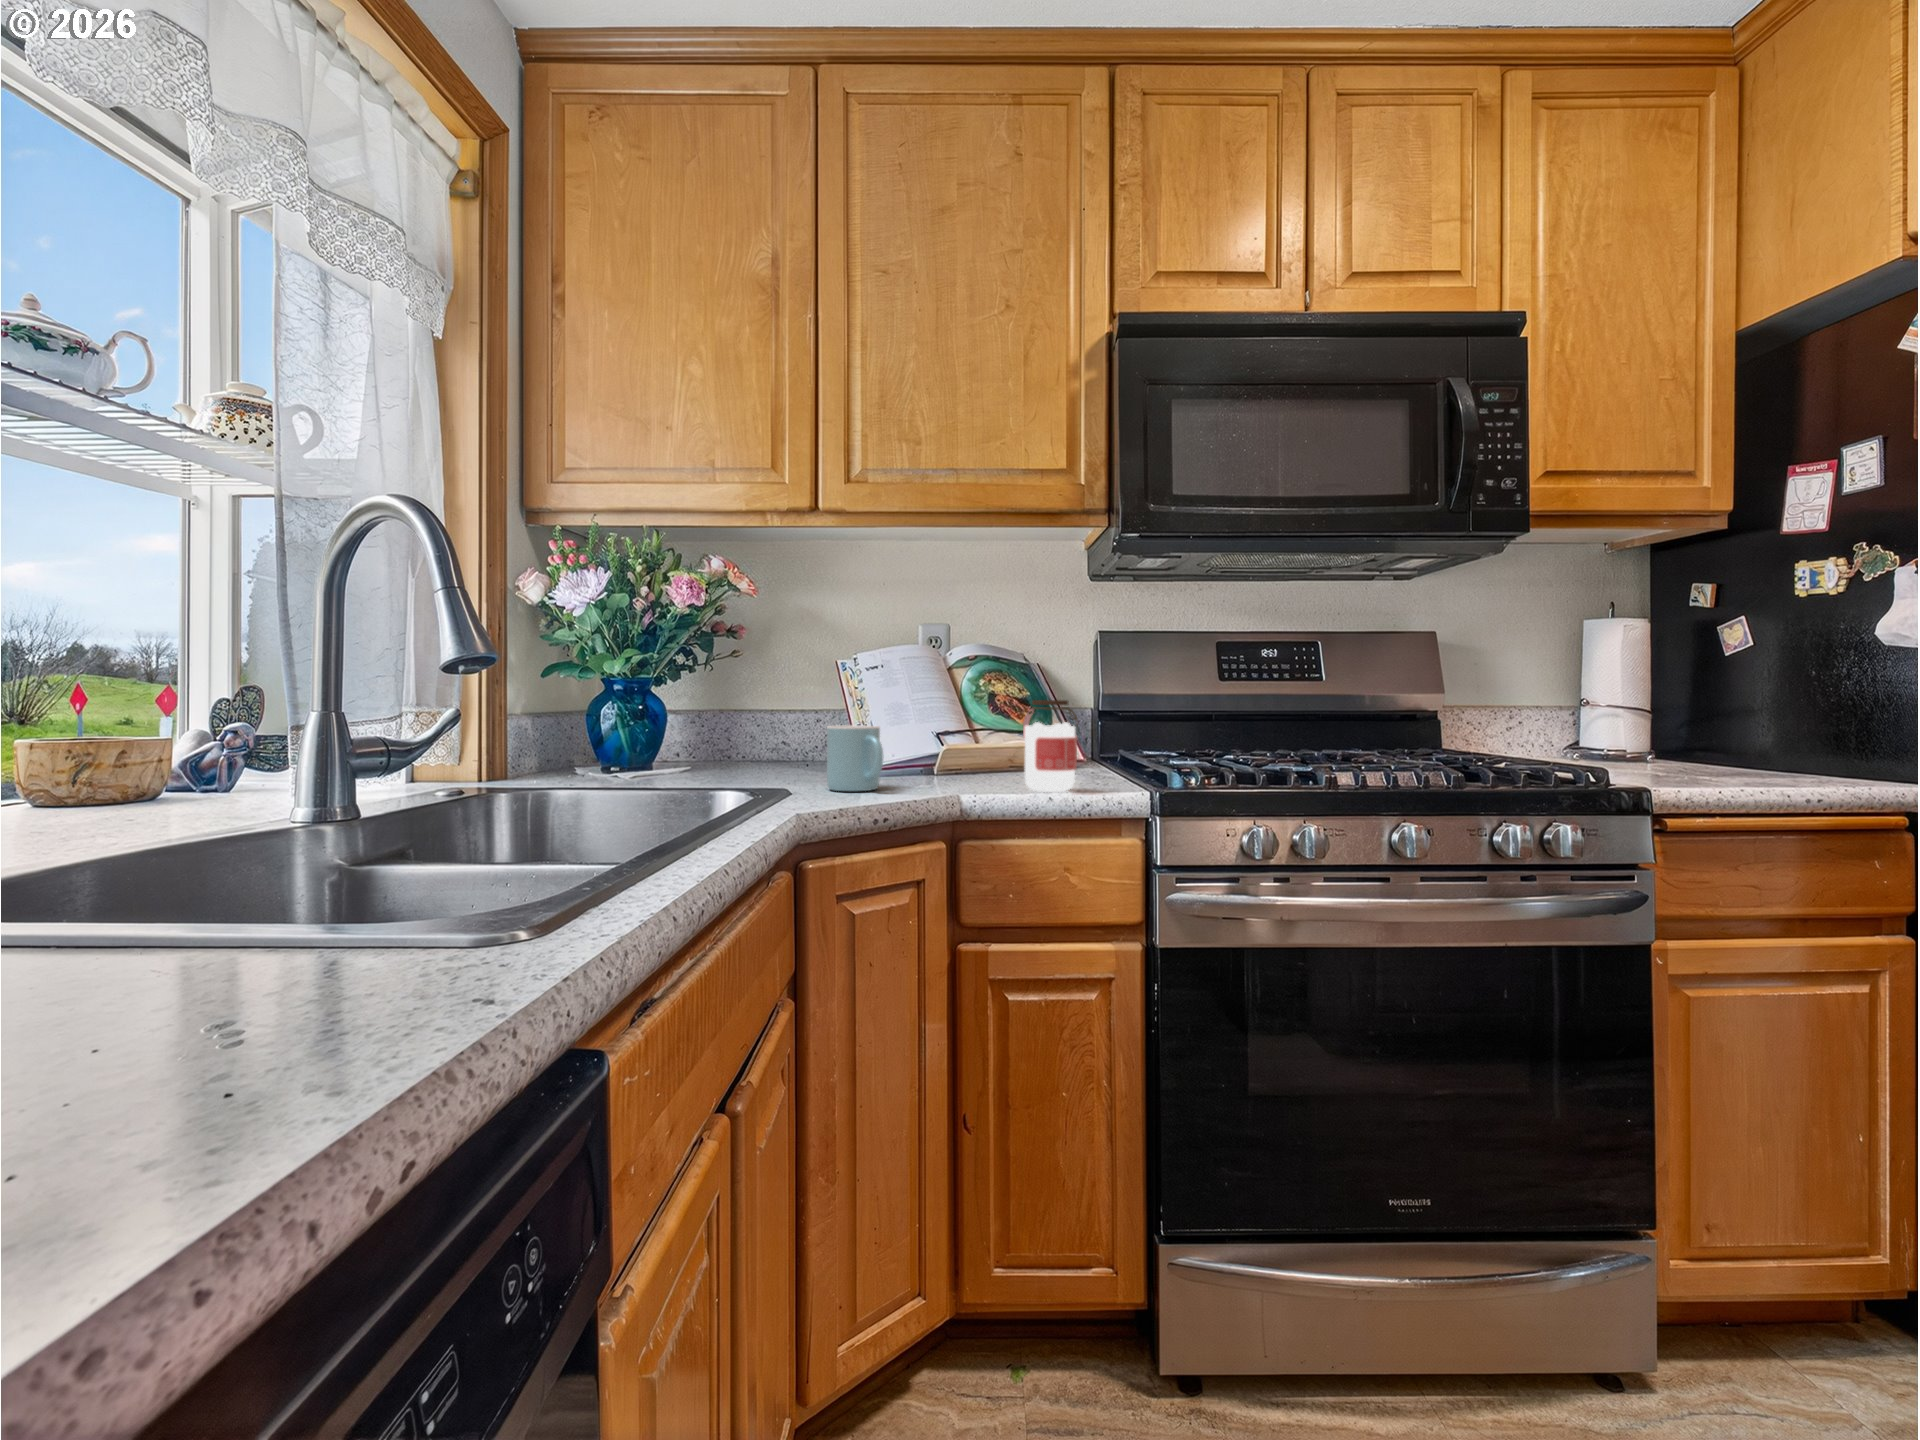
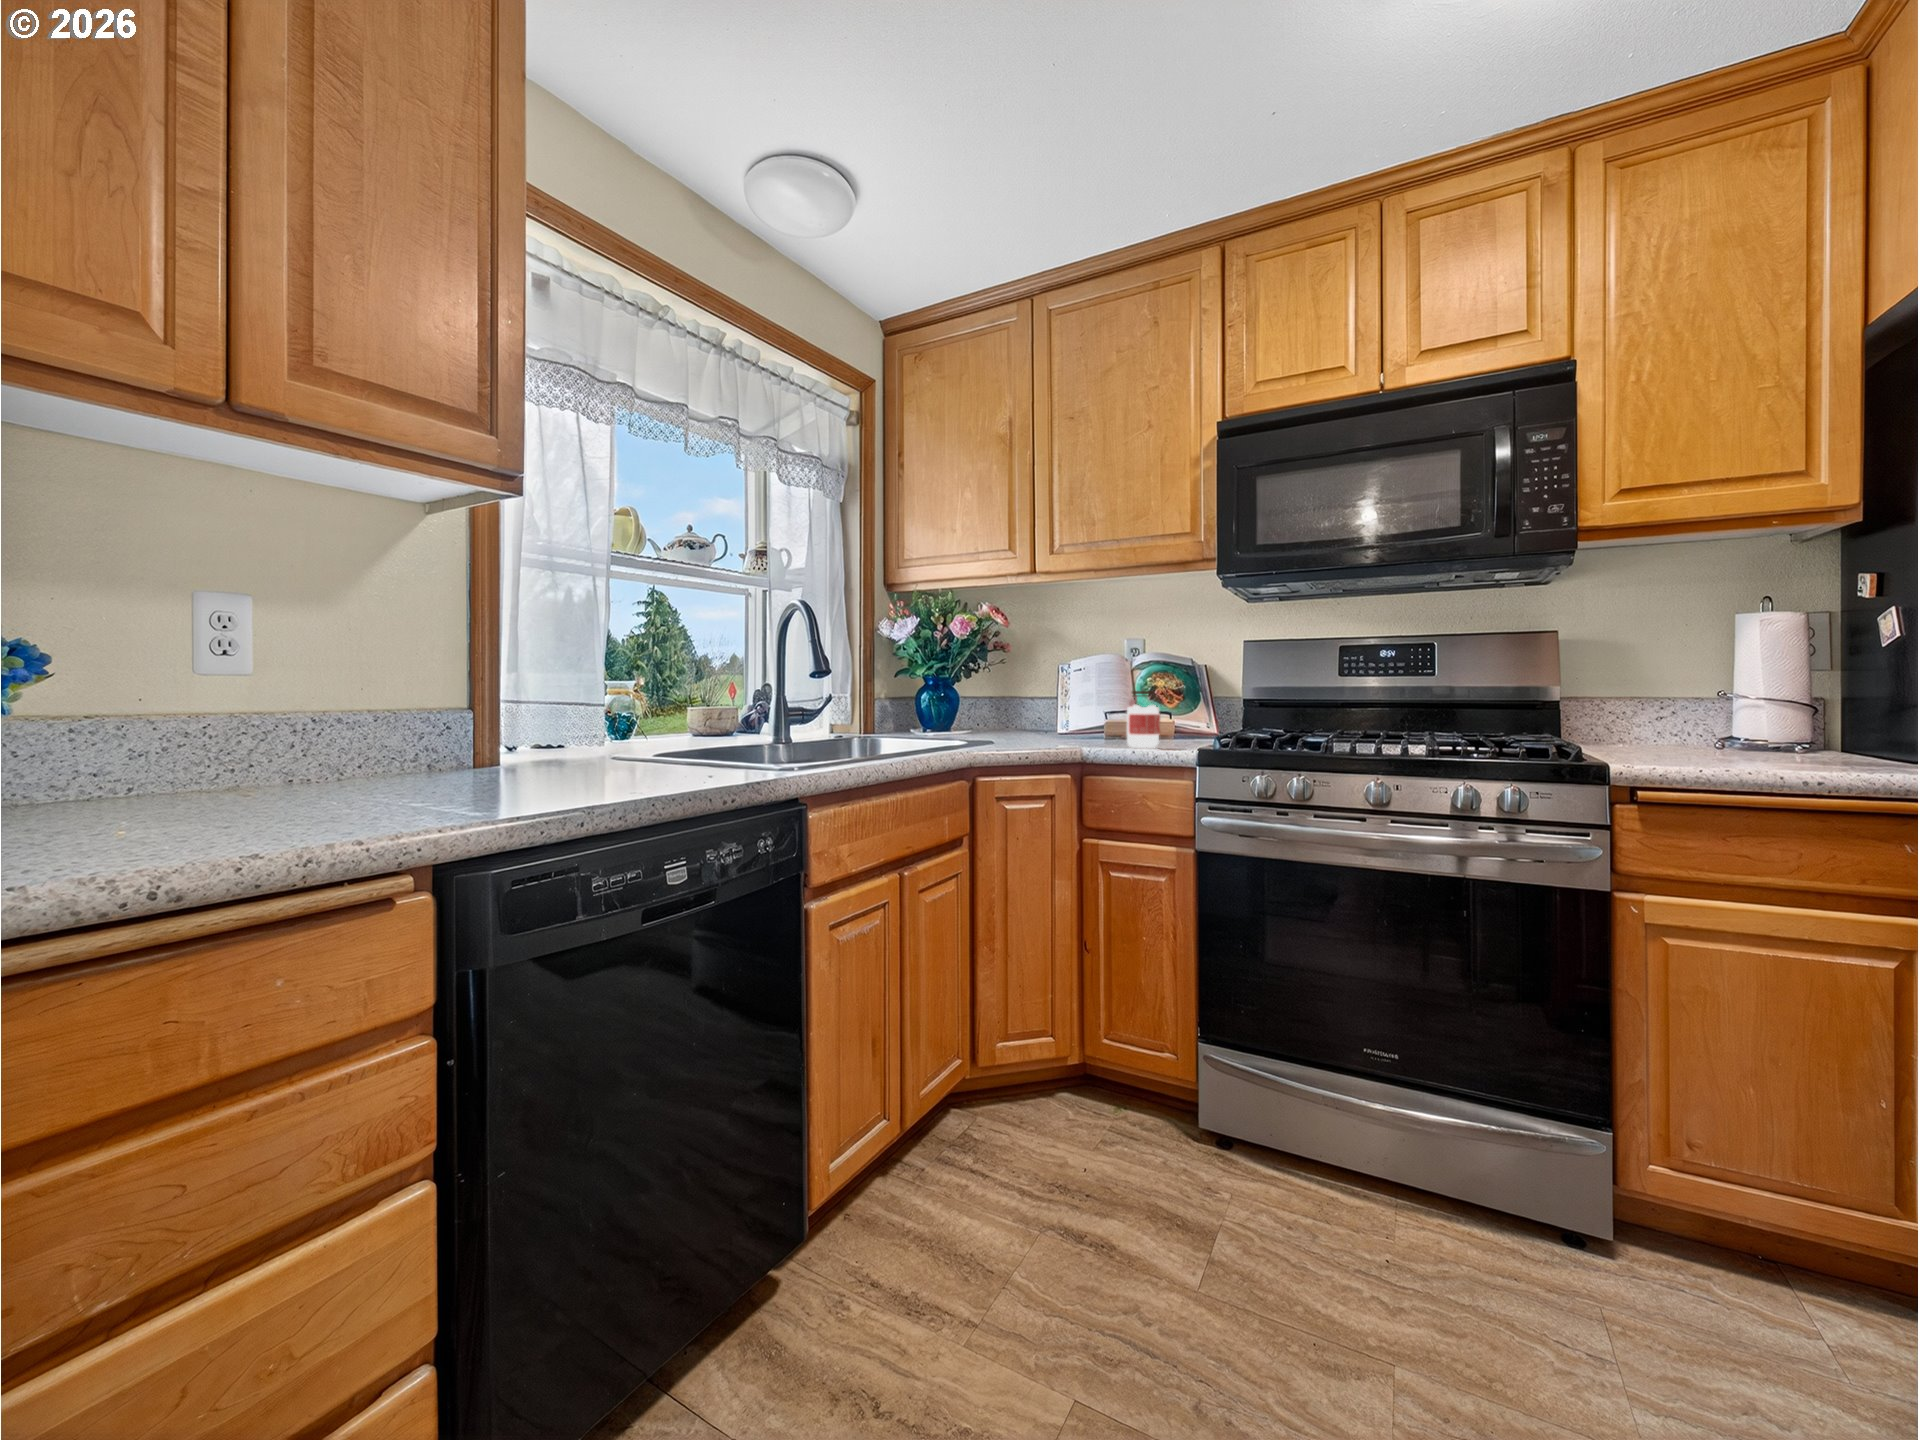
mug: present [827,725,883,791] -> none [1015,707,1046,745]

